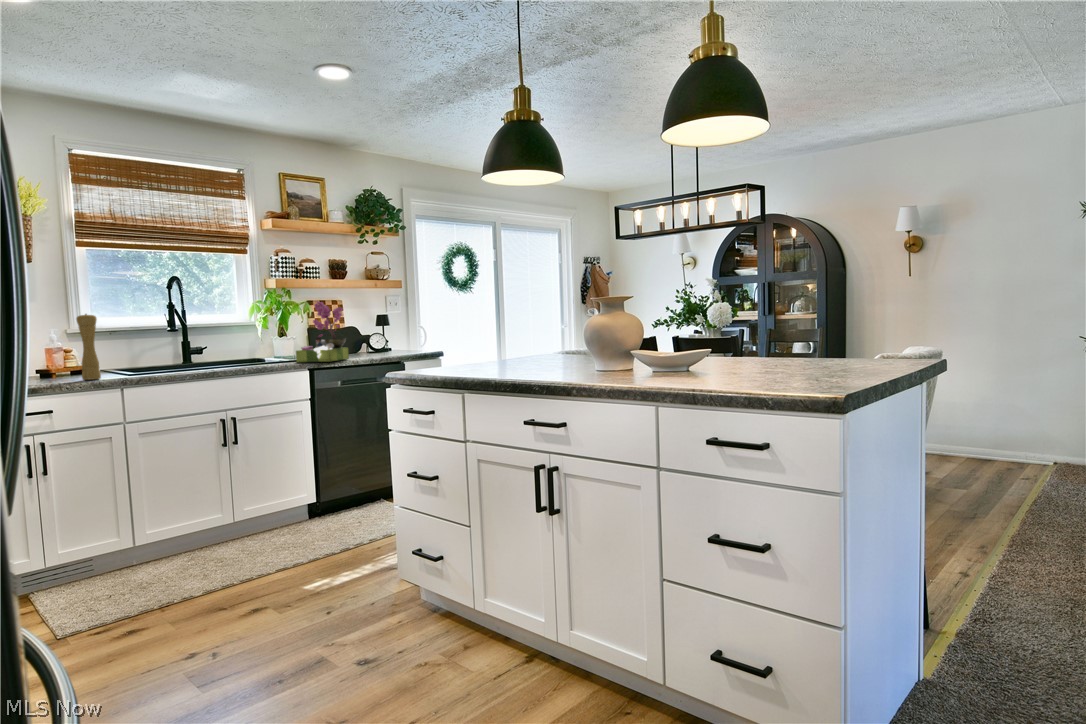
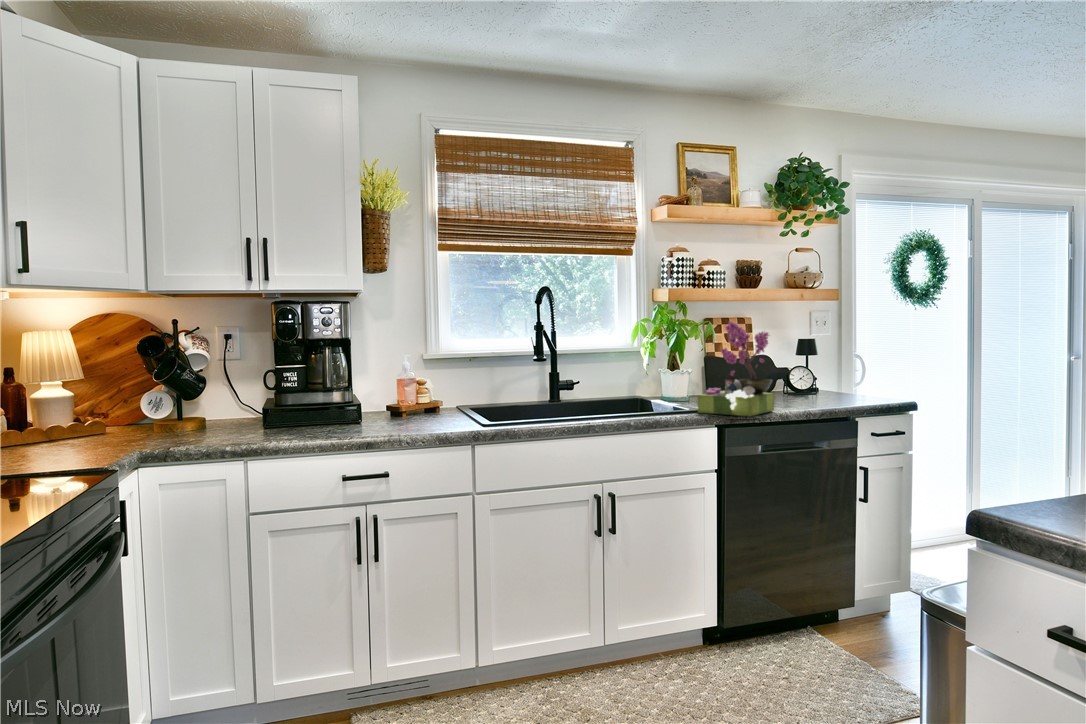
pepper mill: present [76,314,101,380] -> none [425,340,449,430]

